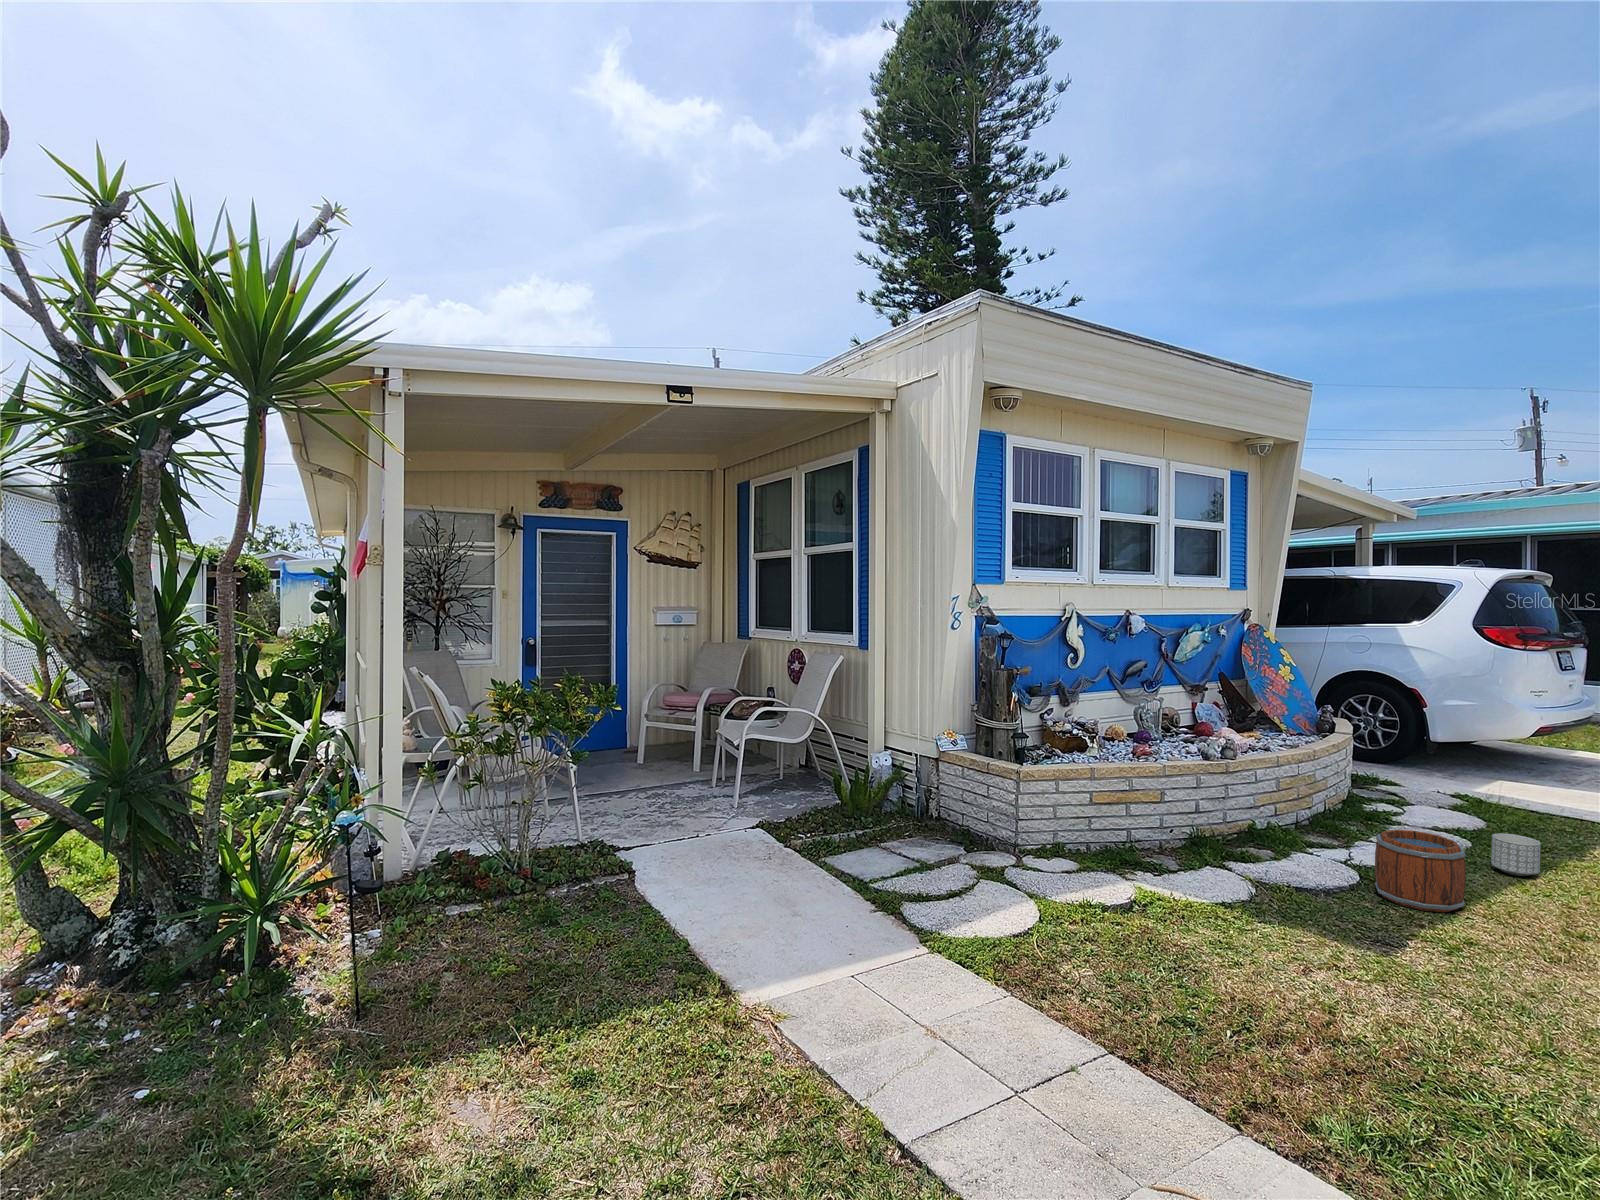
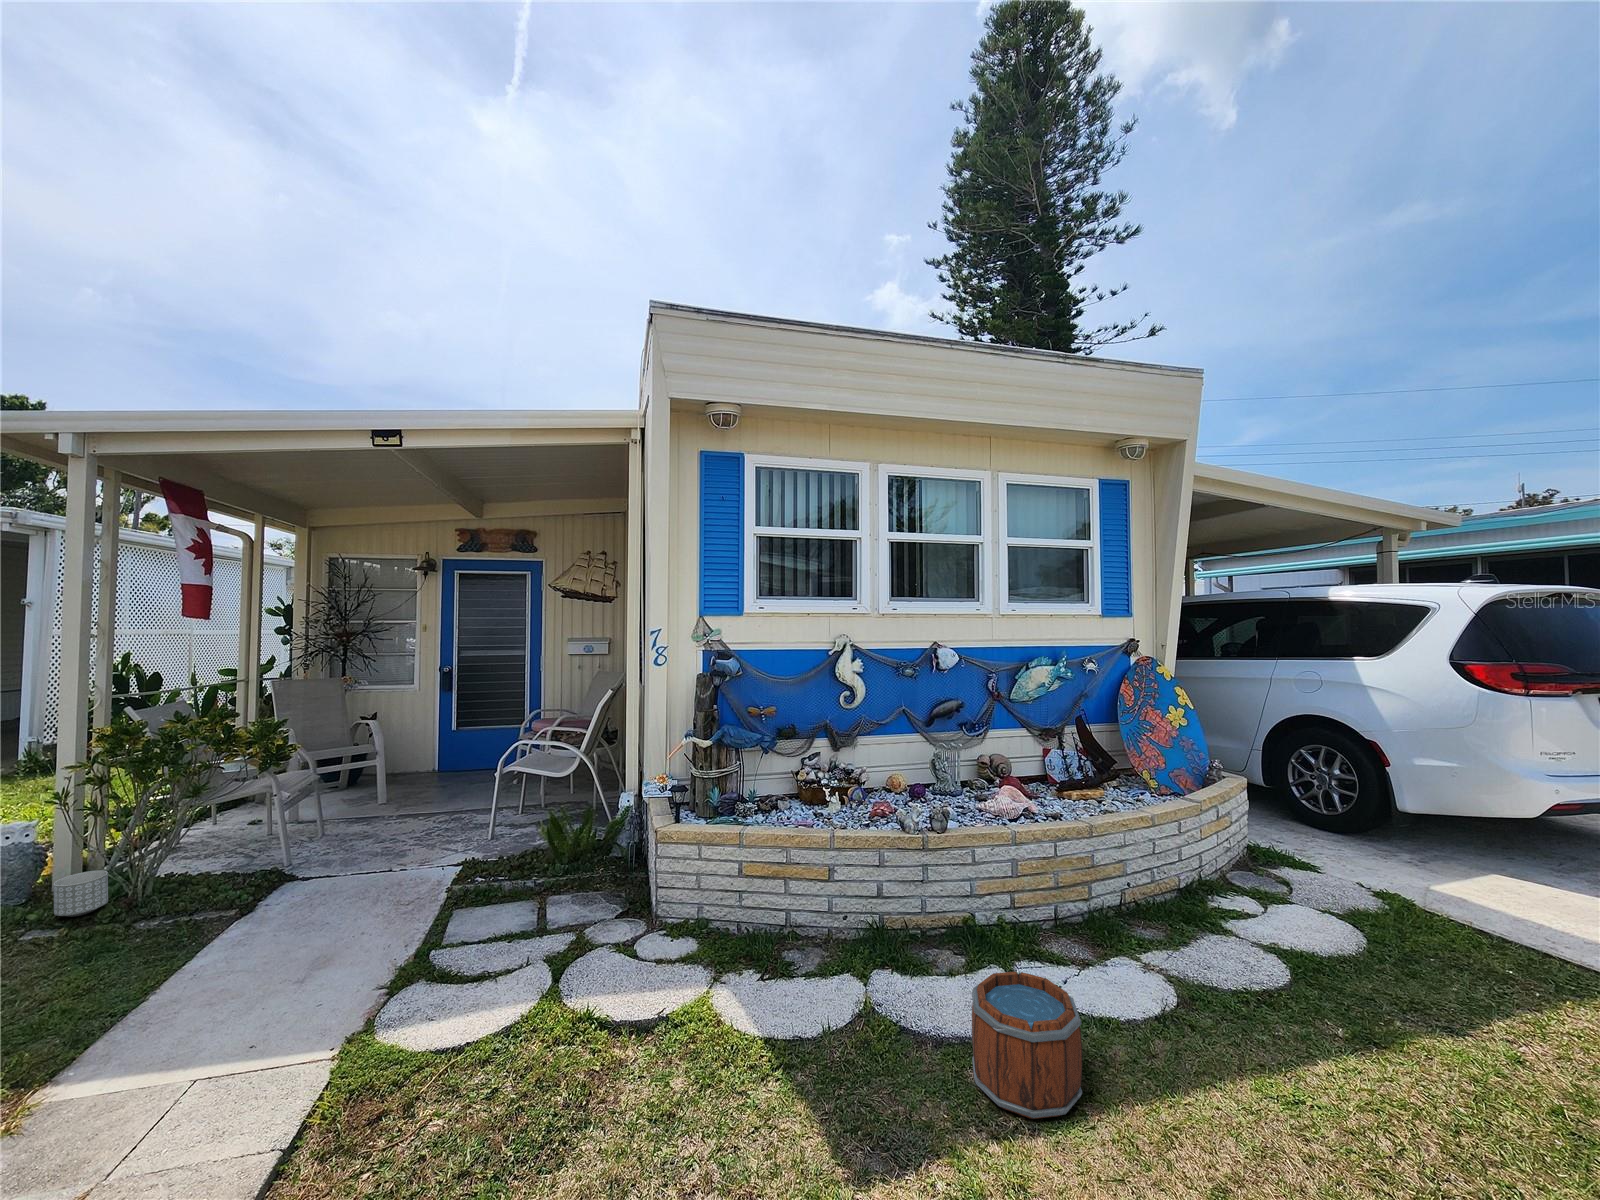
planter: present [1491,833,1541,876] -> present [54,870,108,917]

